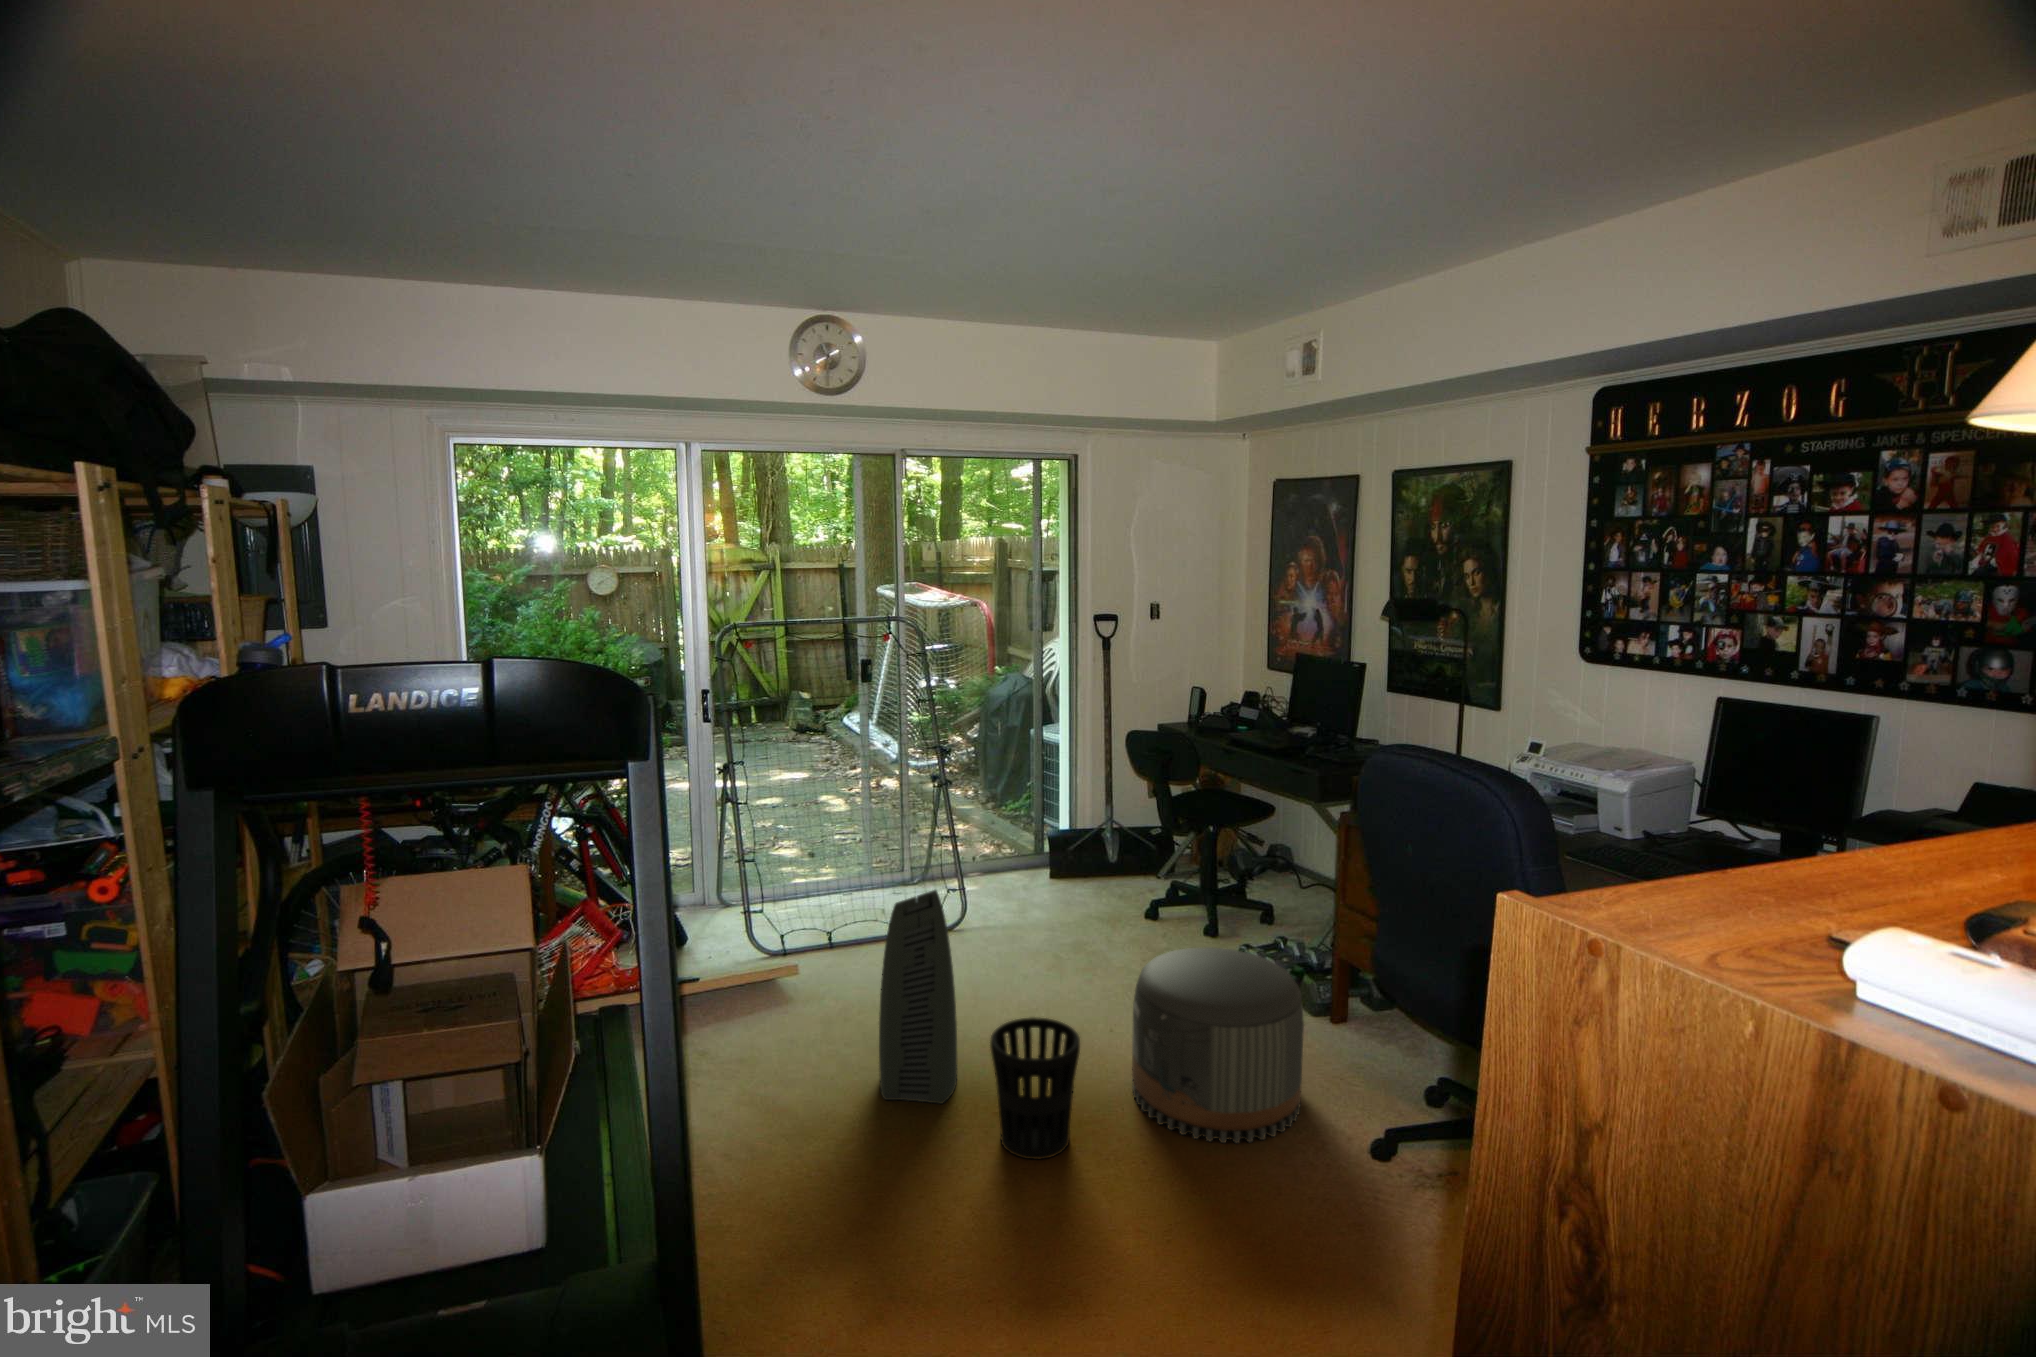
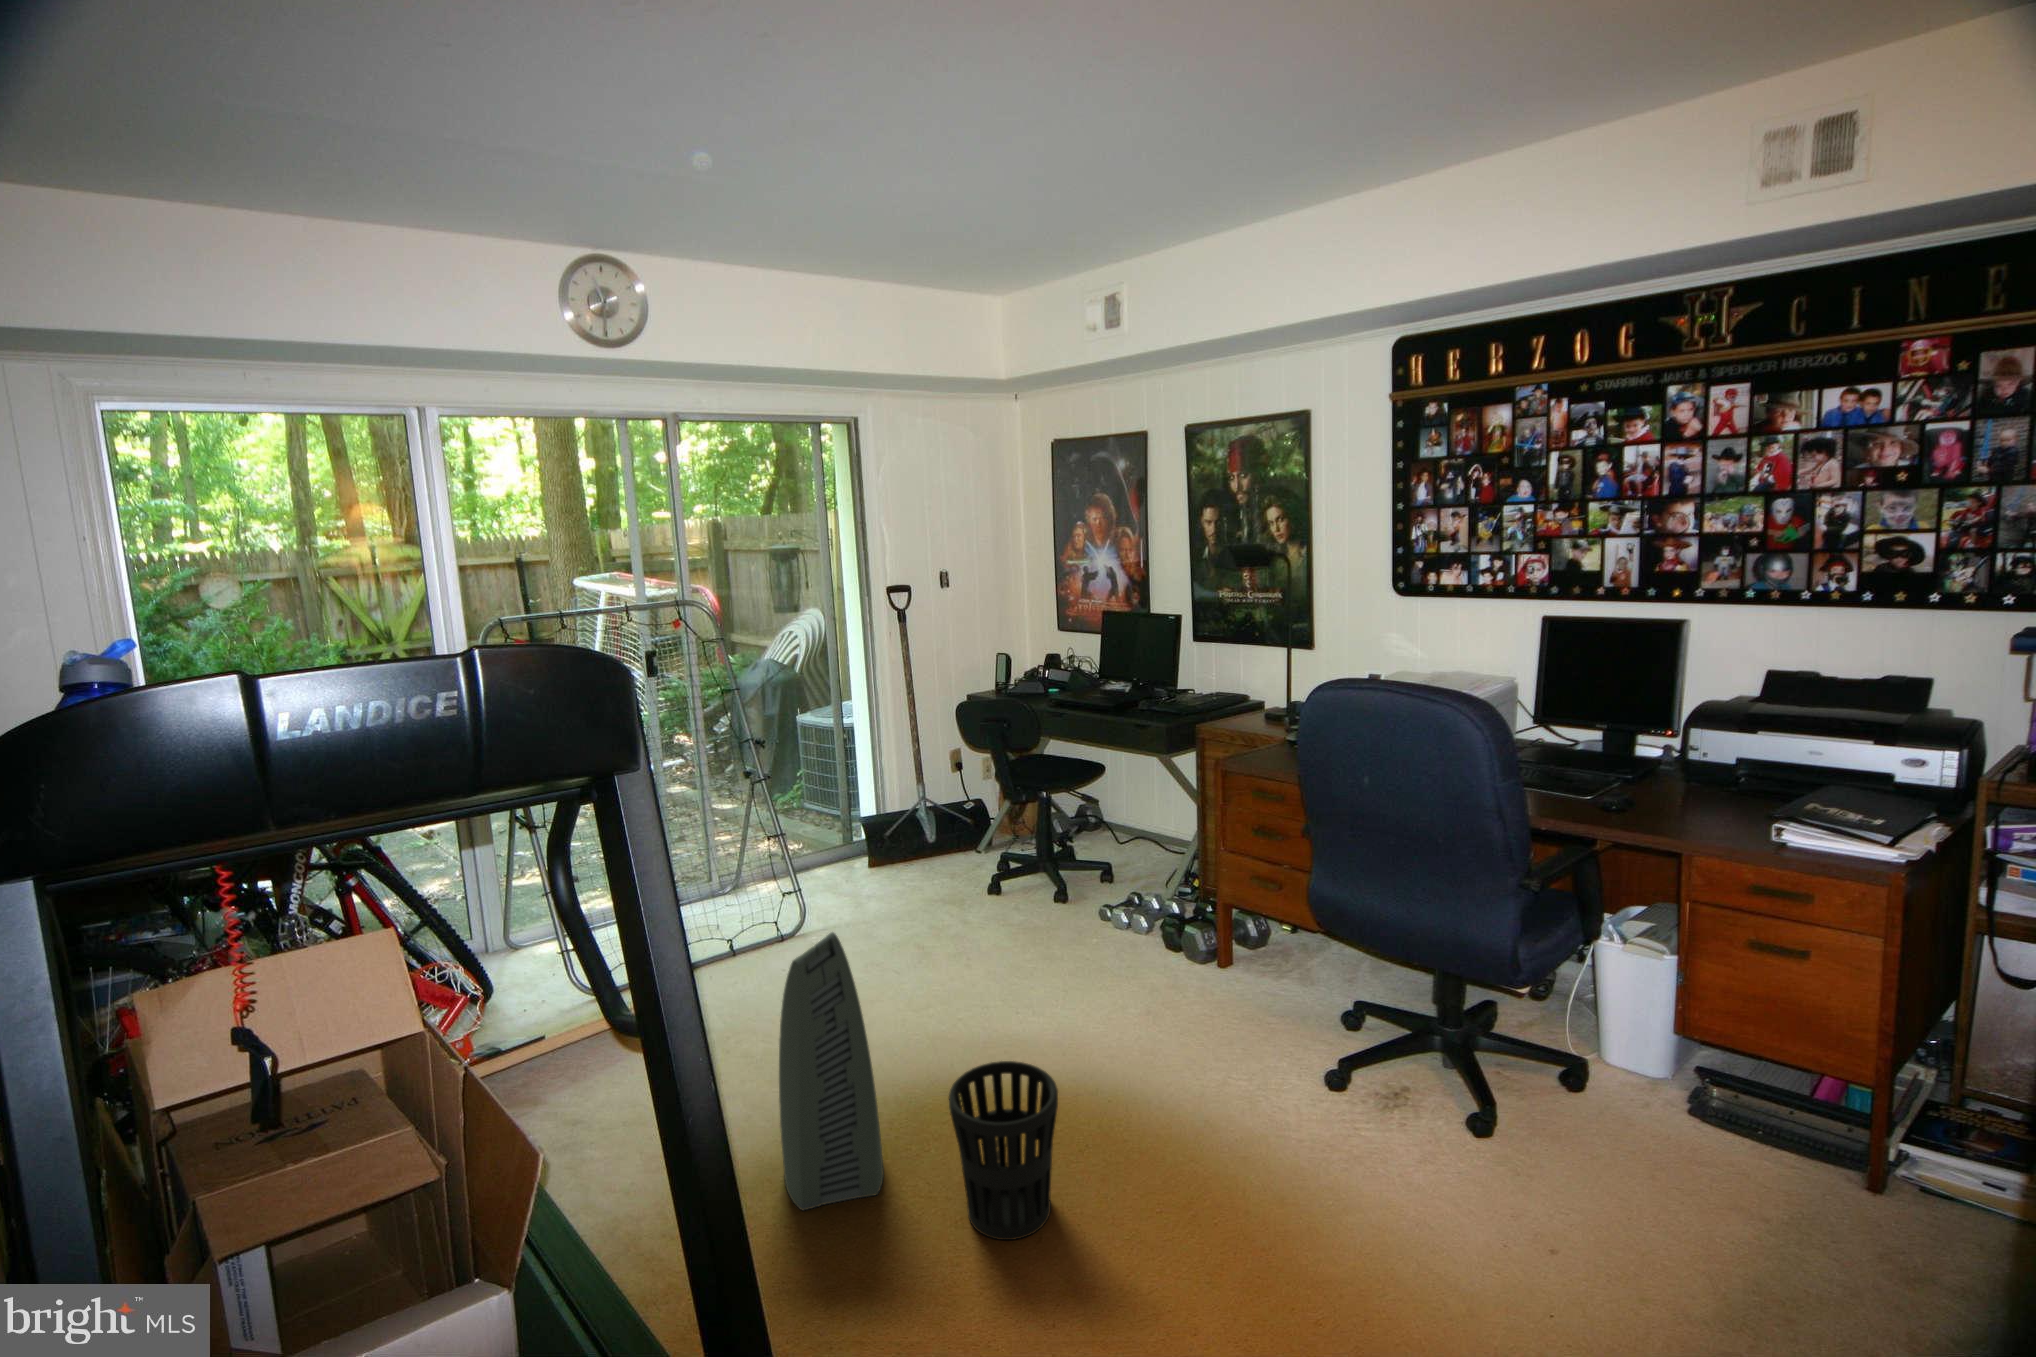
pouf: present [1132,947,1304,1143] -> none [1073,933,1261,1155]

